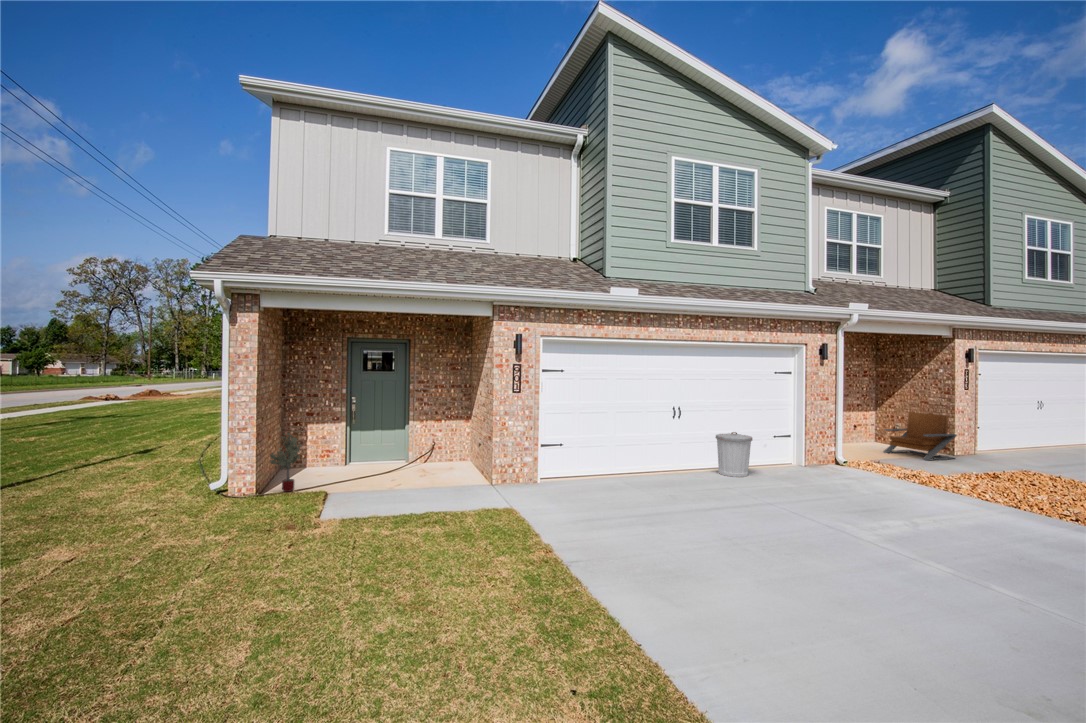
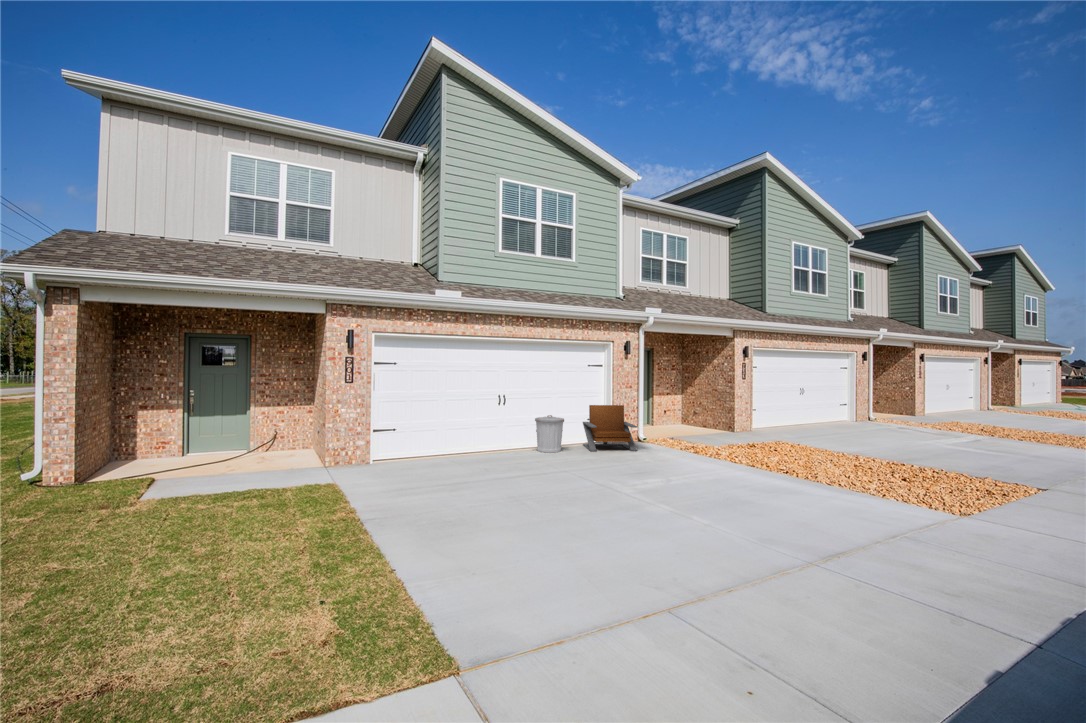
lounge chair: present [884,412,957,460] -> present [583,405,637,451]
potted tree: present [270,433,301,492] -> none [90,423,128,480]

